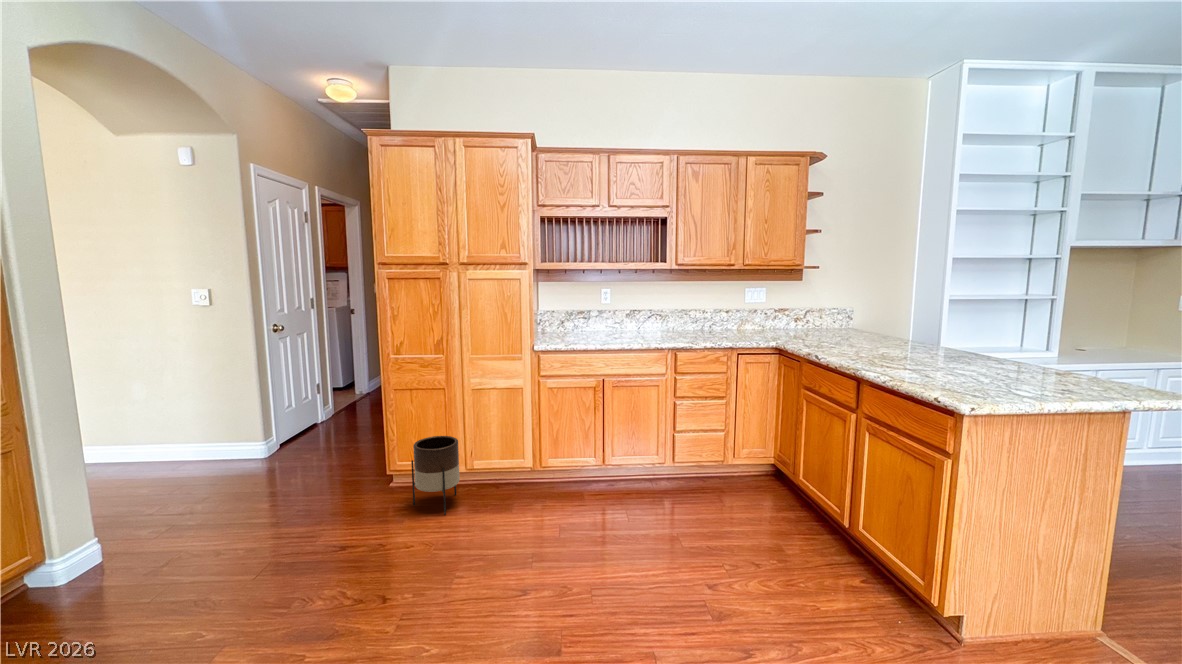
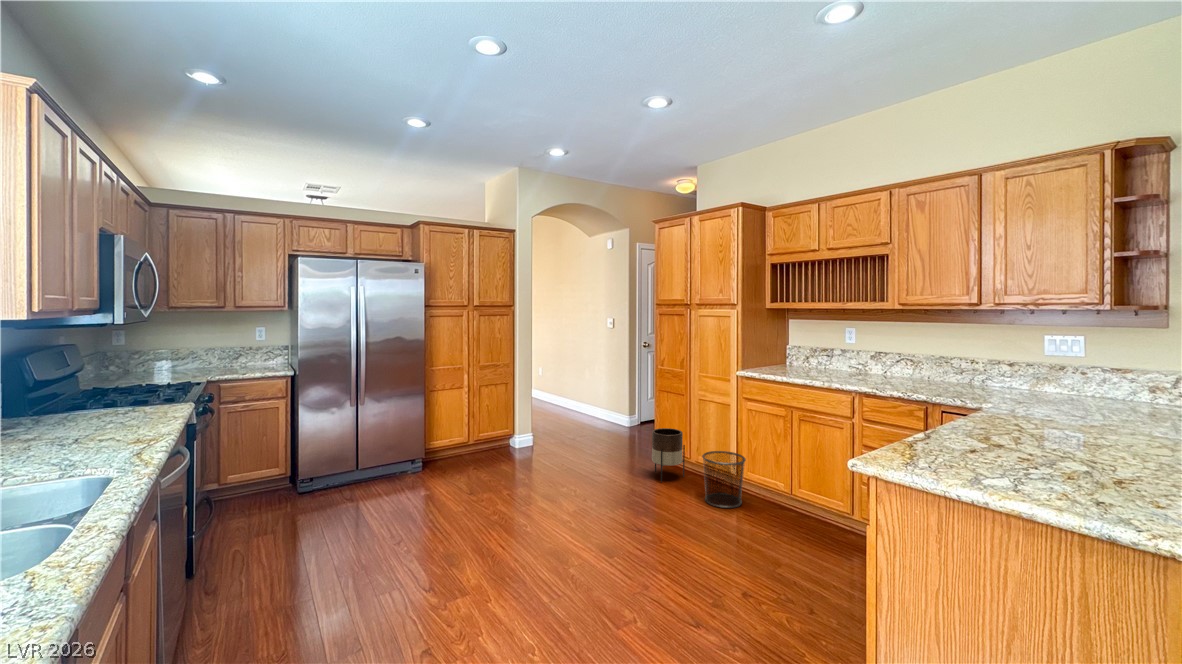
waste bin: none [513,442,565,513] -> present [702,451,746,508]

